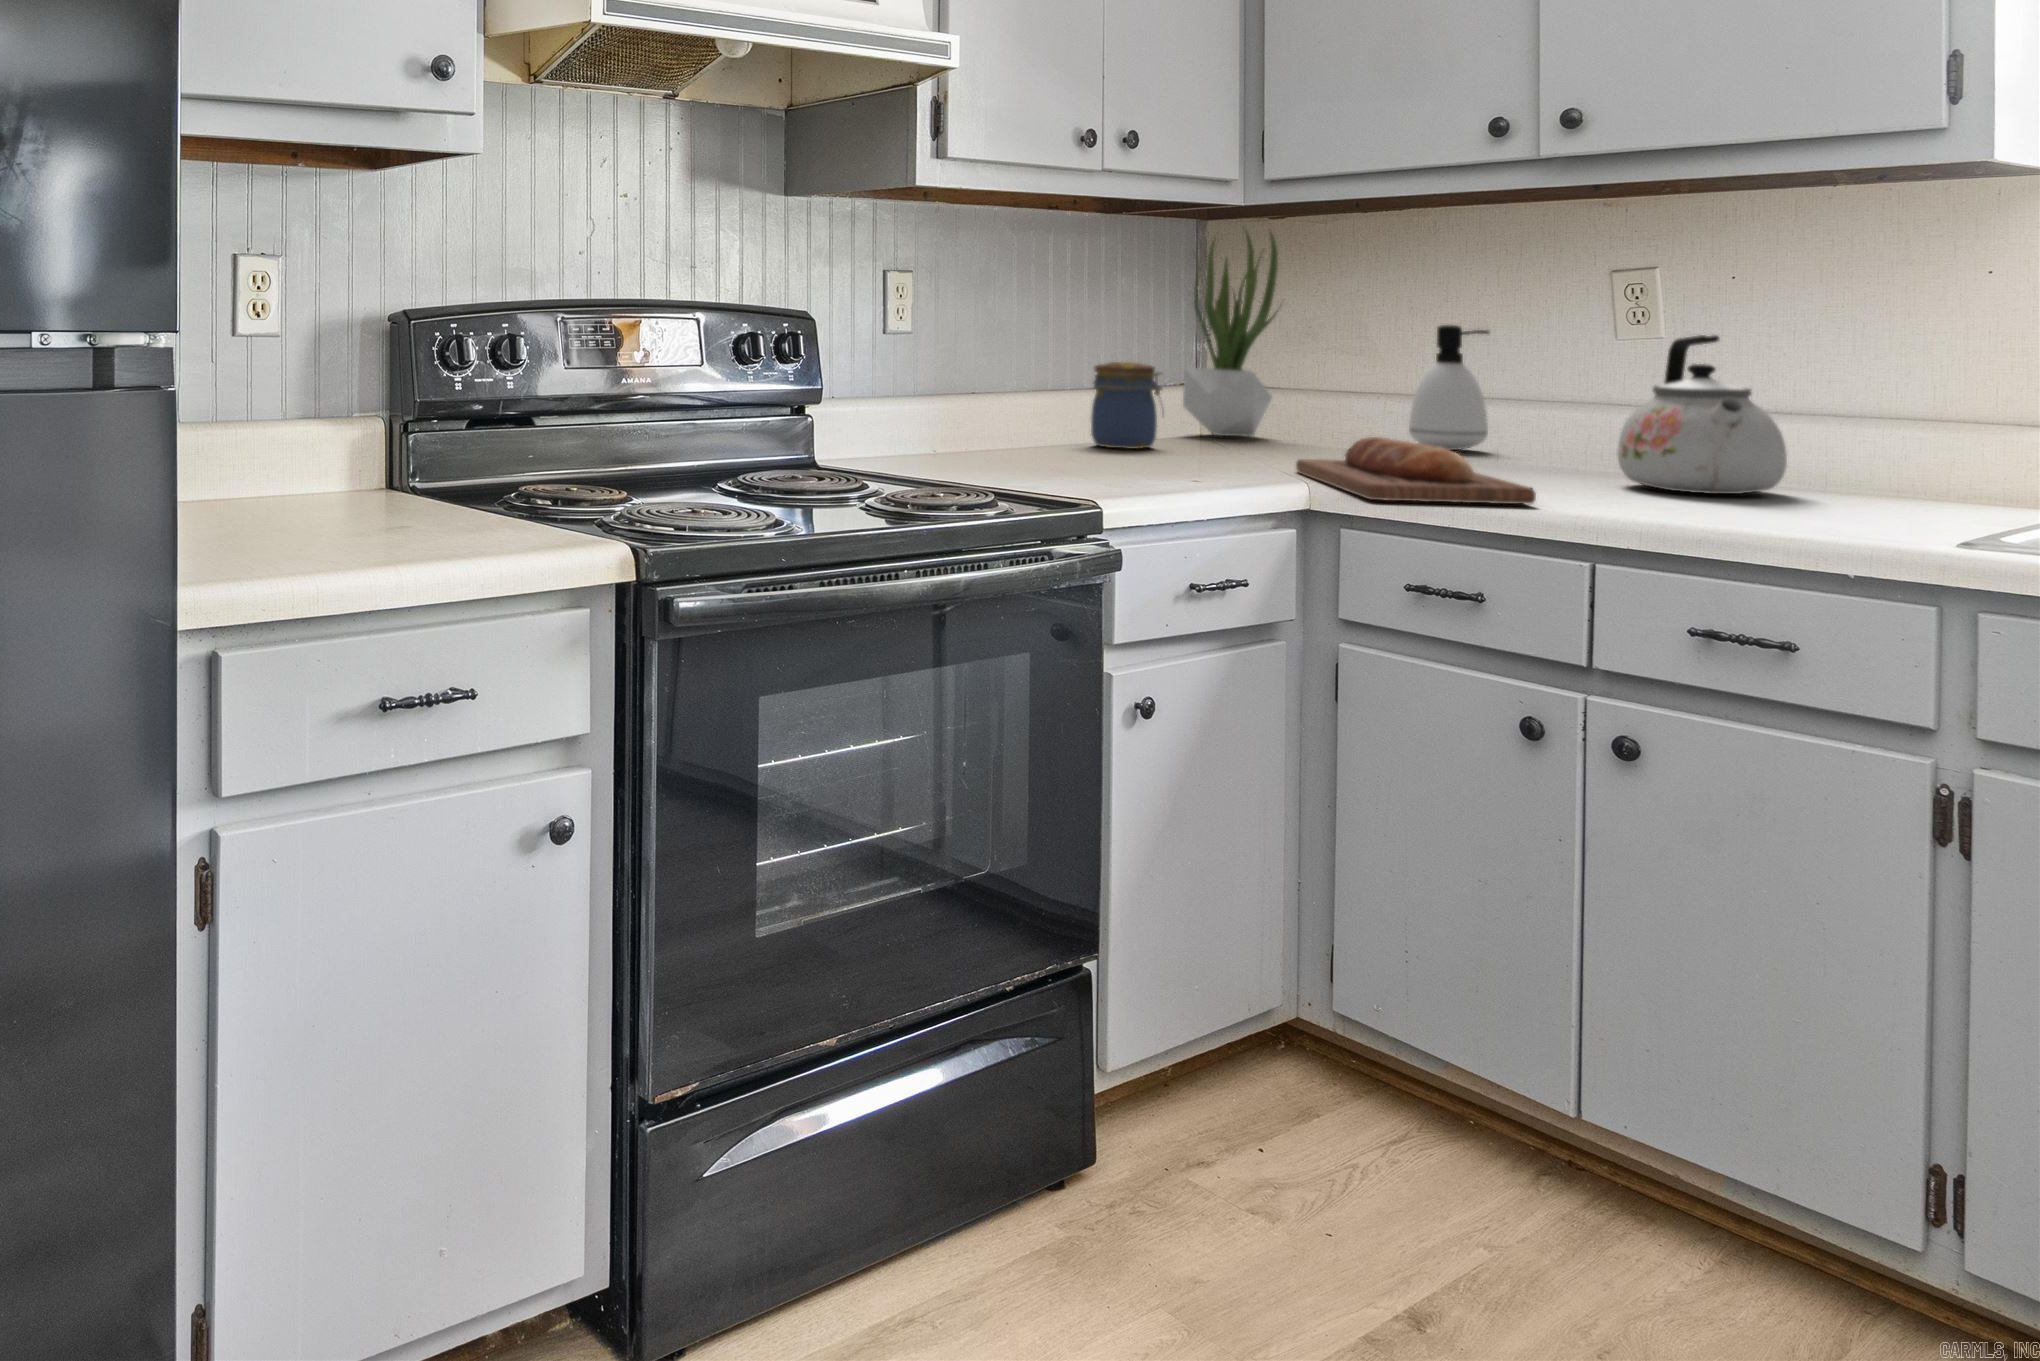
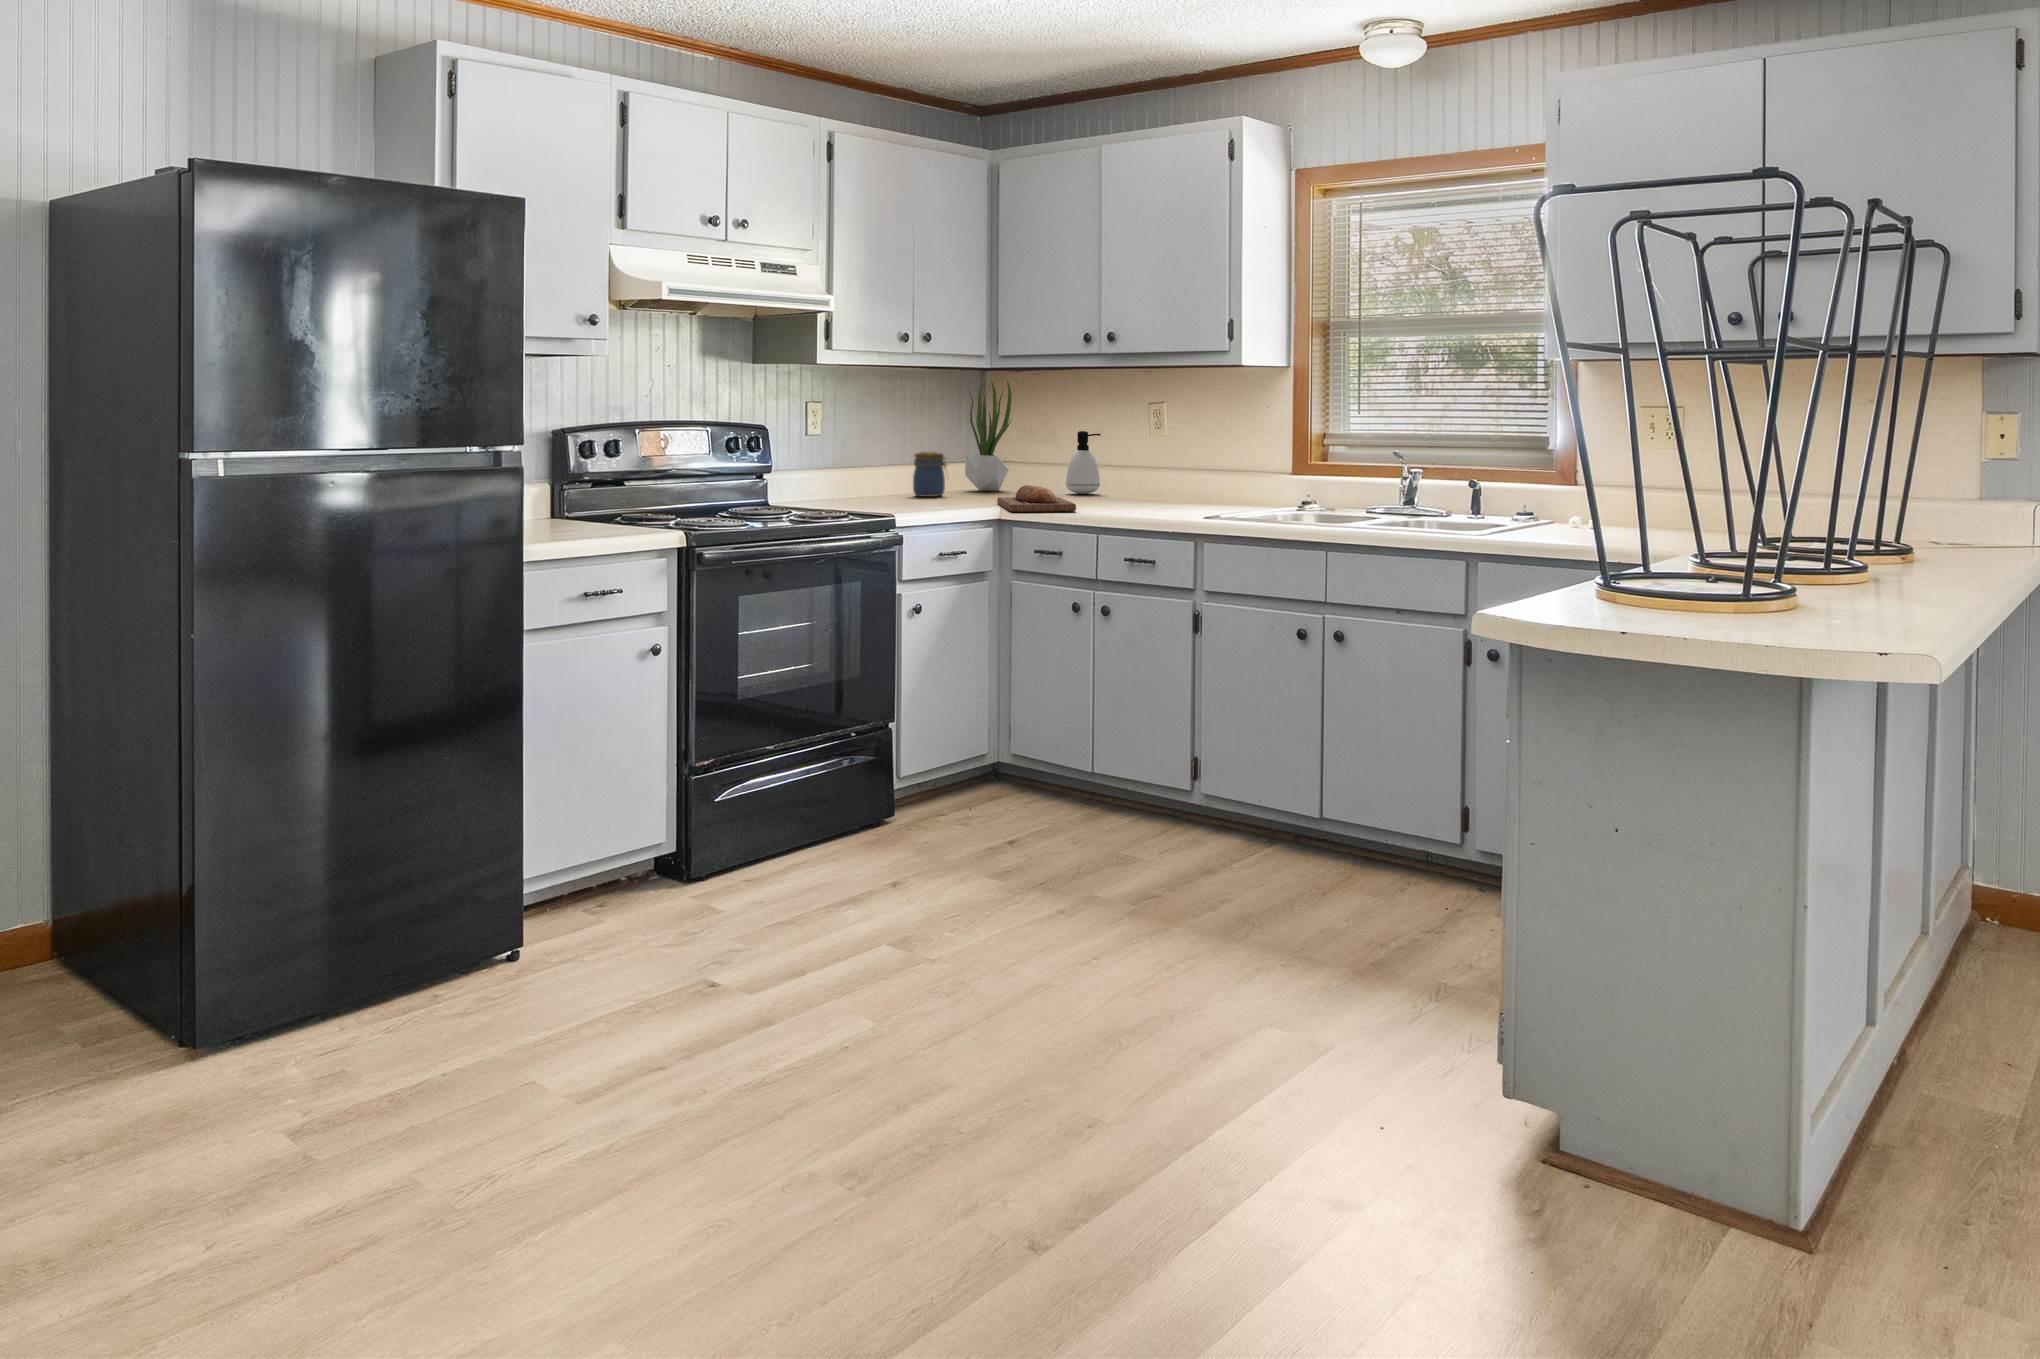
kettle: present [1617,335,1787,494] -> none [1126,436,1185,506]

